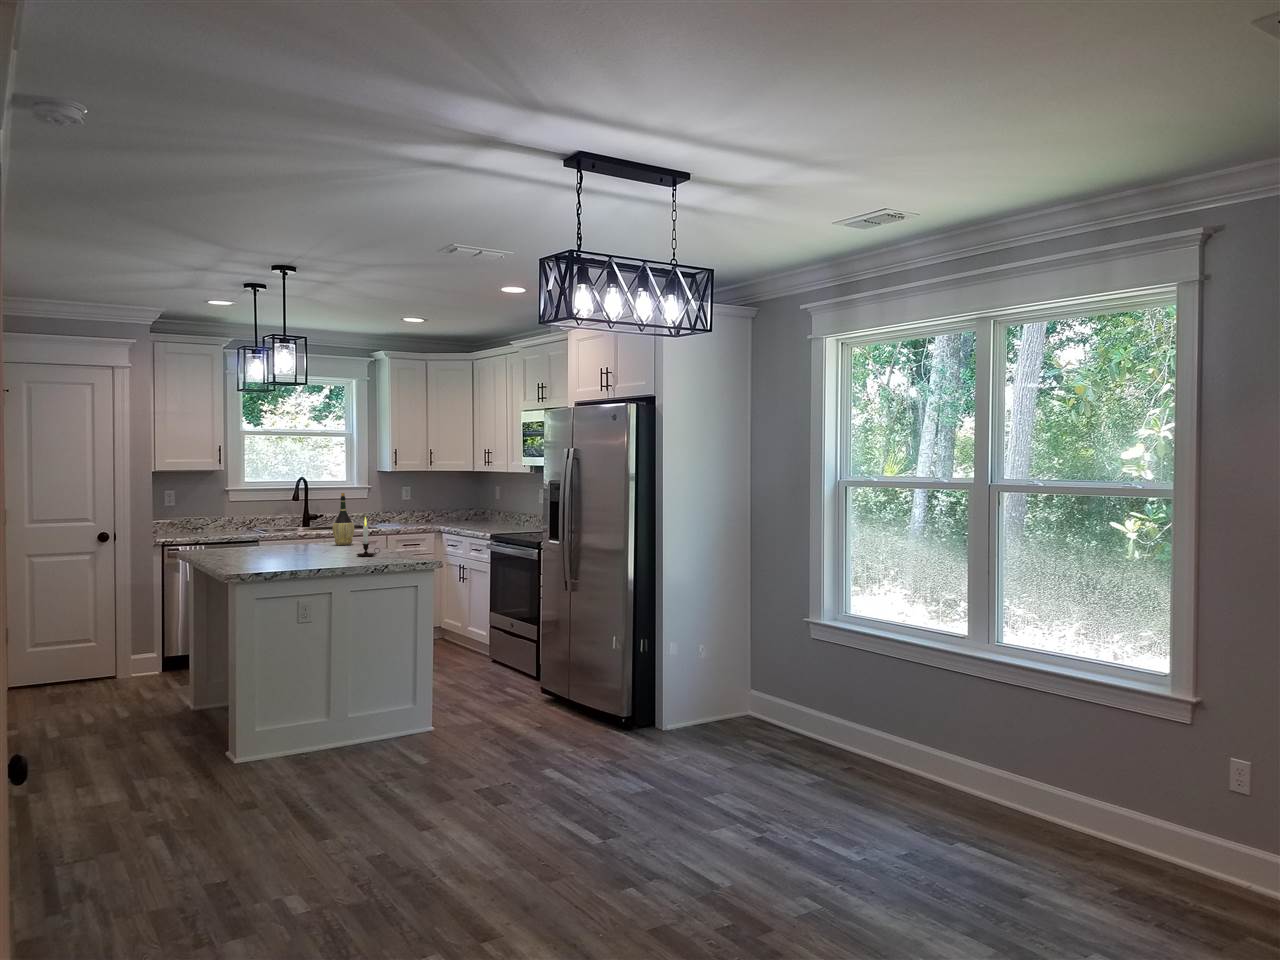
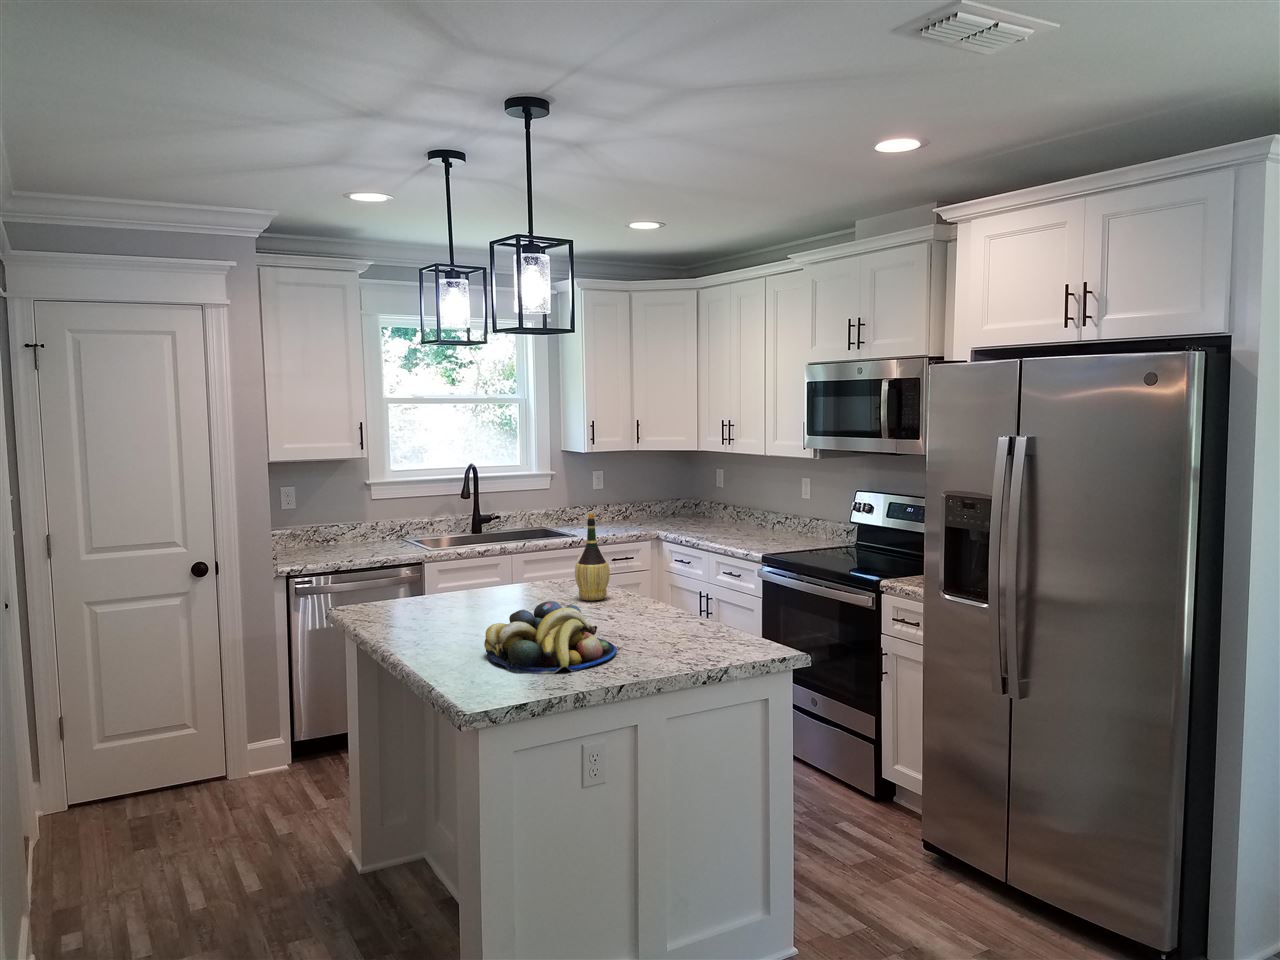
candle: present [357,517,380,556] -> none [665,577,705,651]
fruit bowl: none [254,531,329,561] -> present [484,601,617,674]

